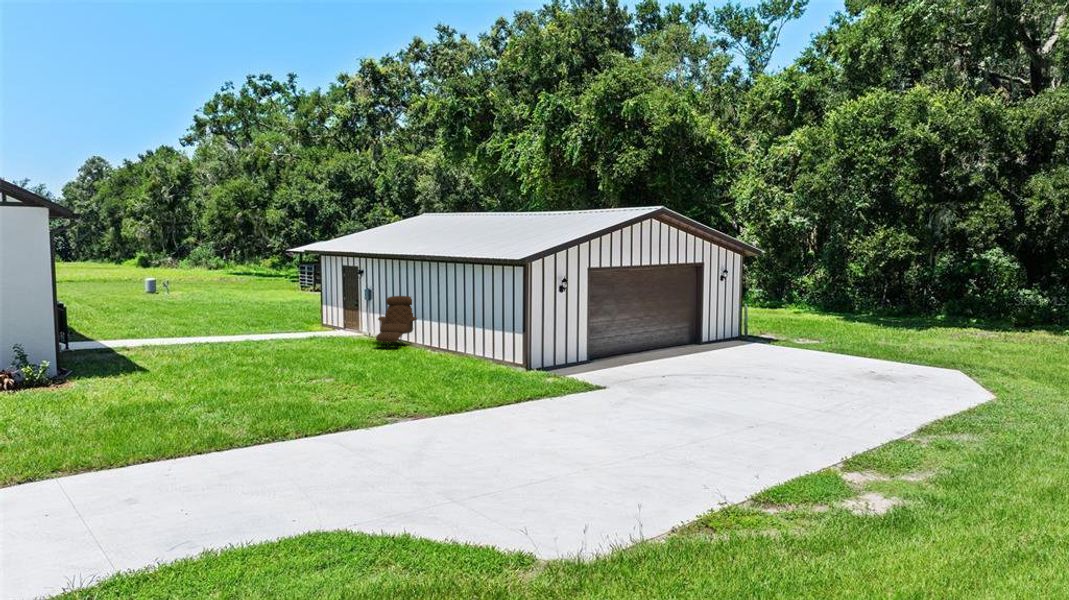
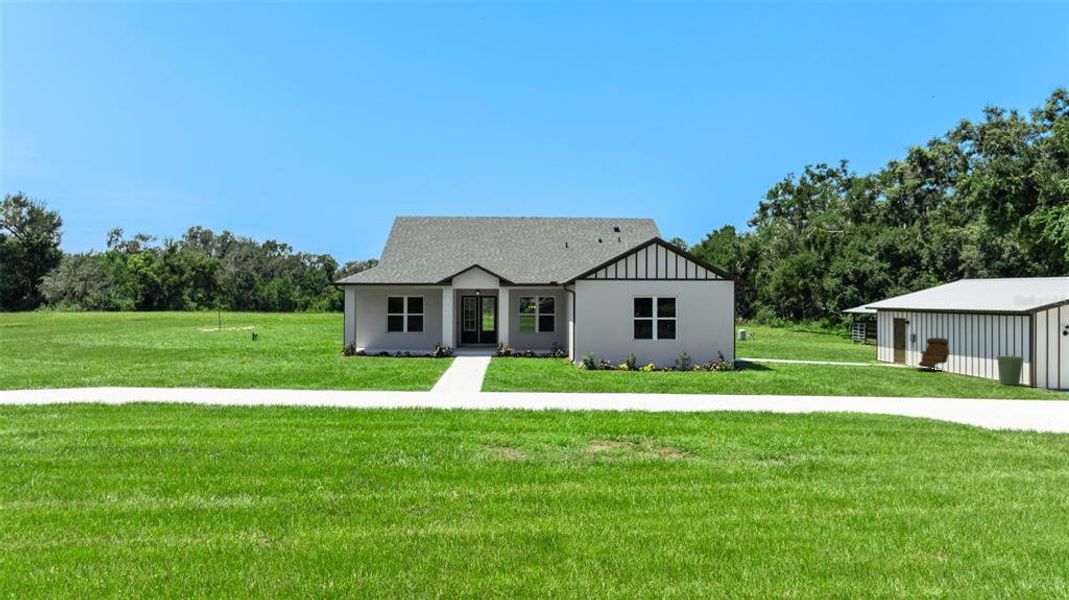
trash can: none [483,324,518,370] -> present [997,355,1024,385]

